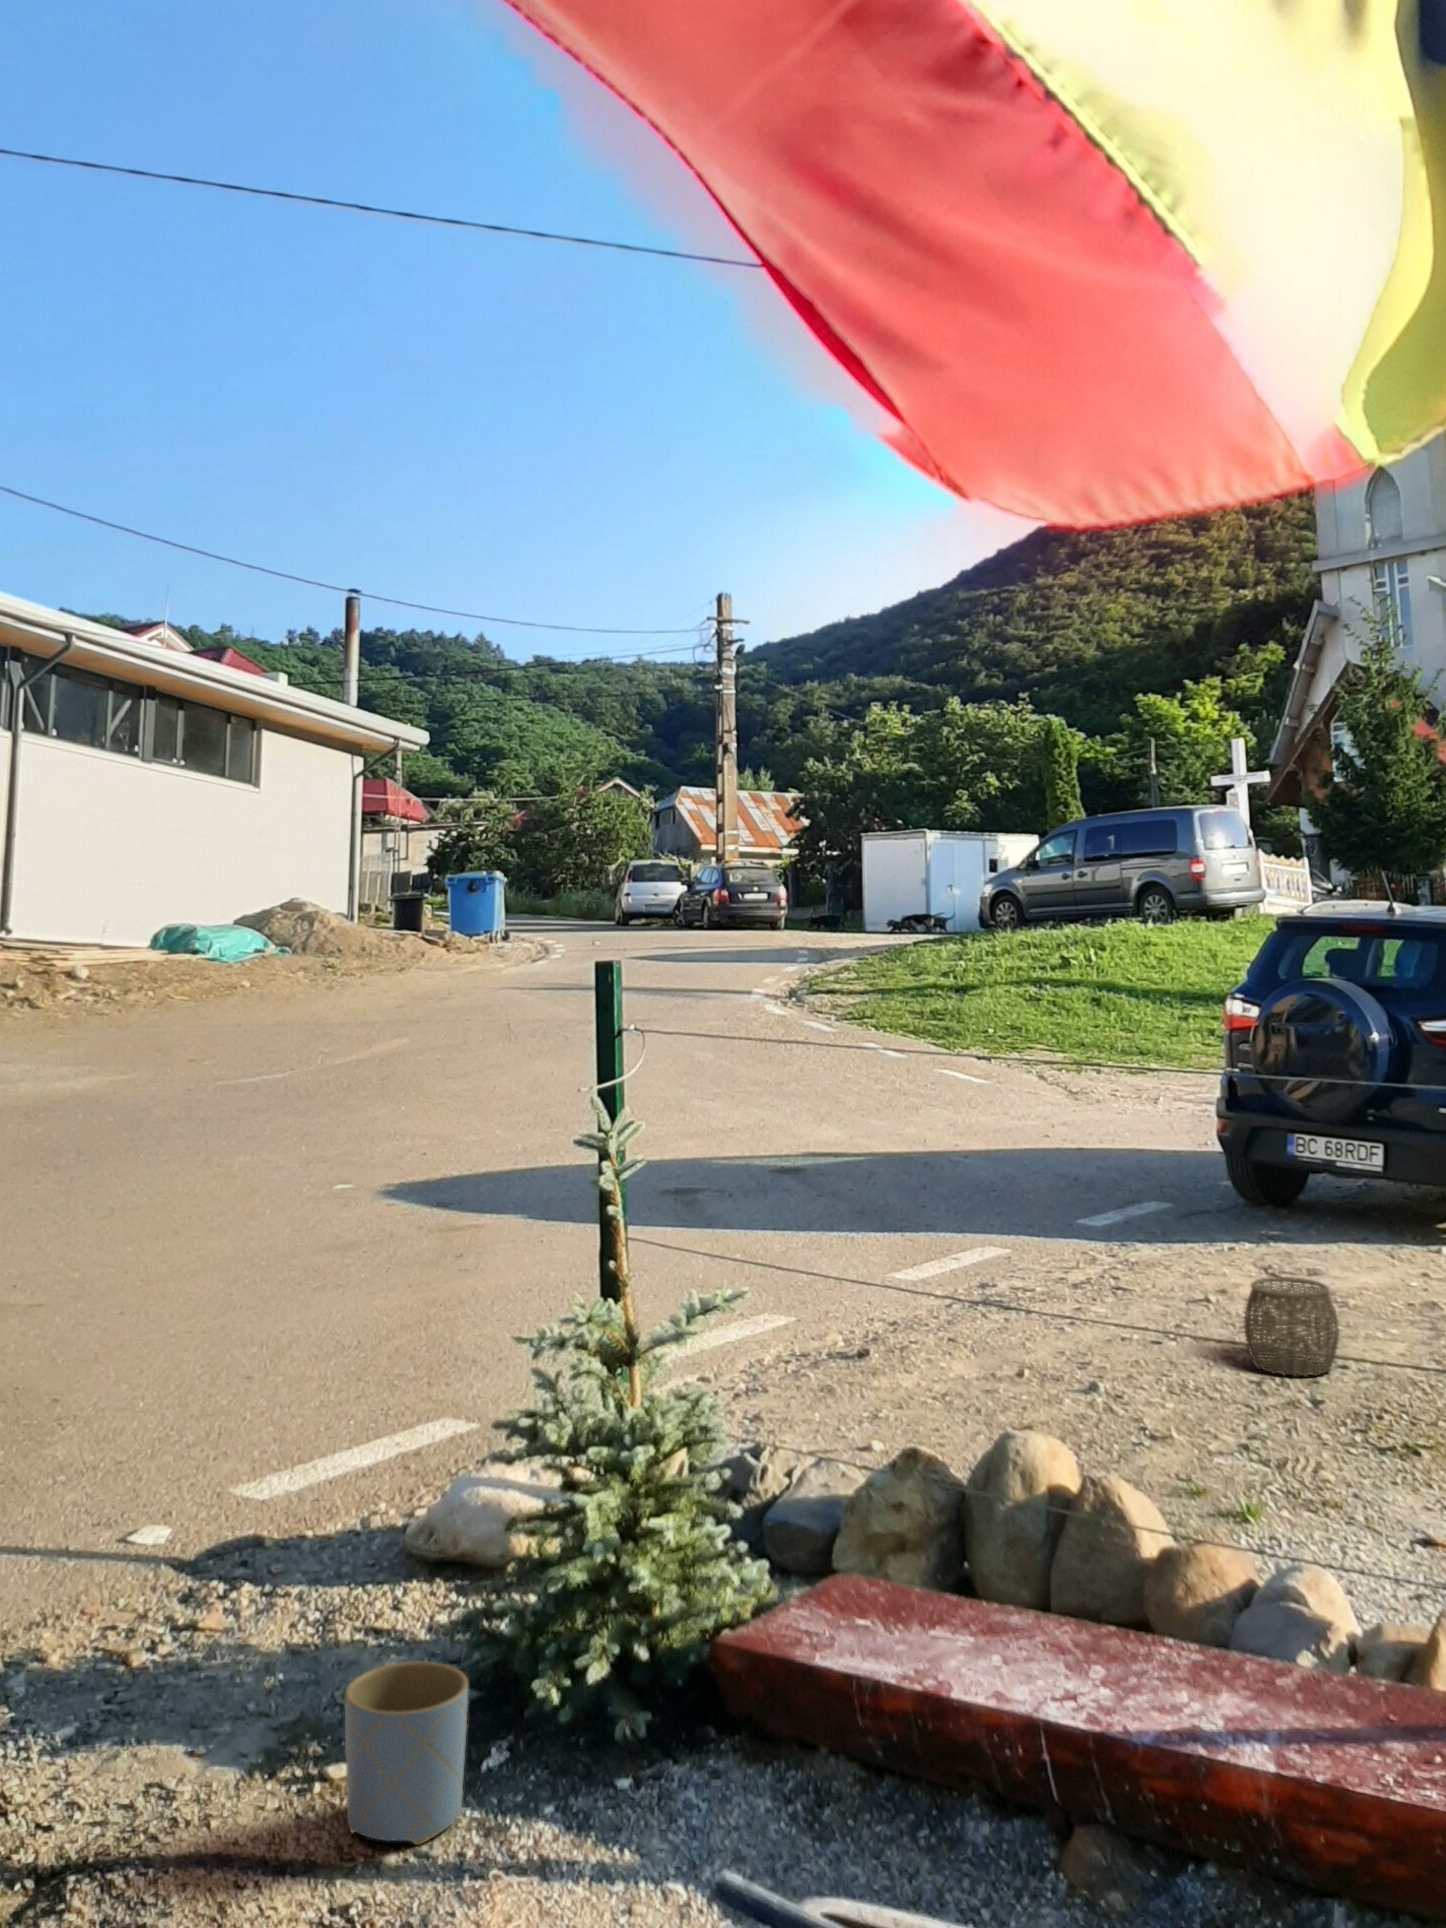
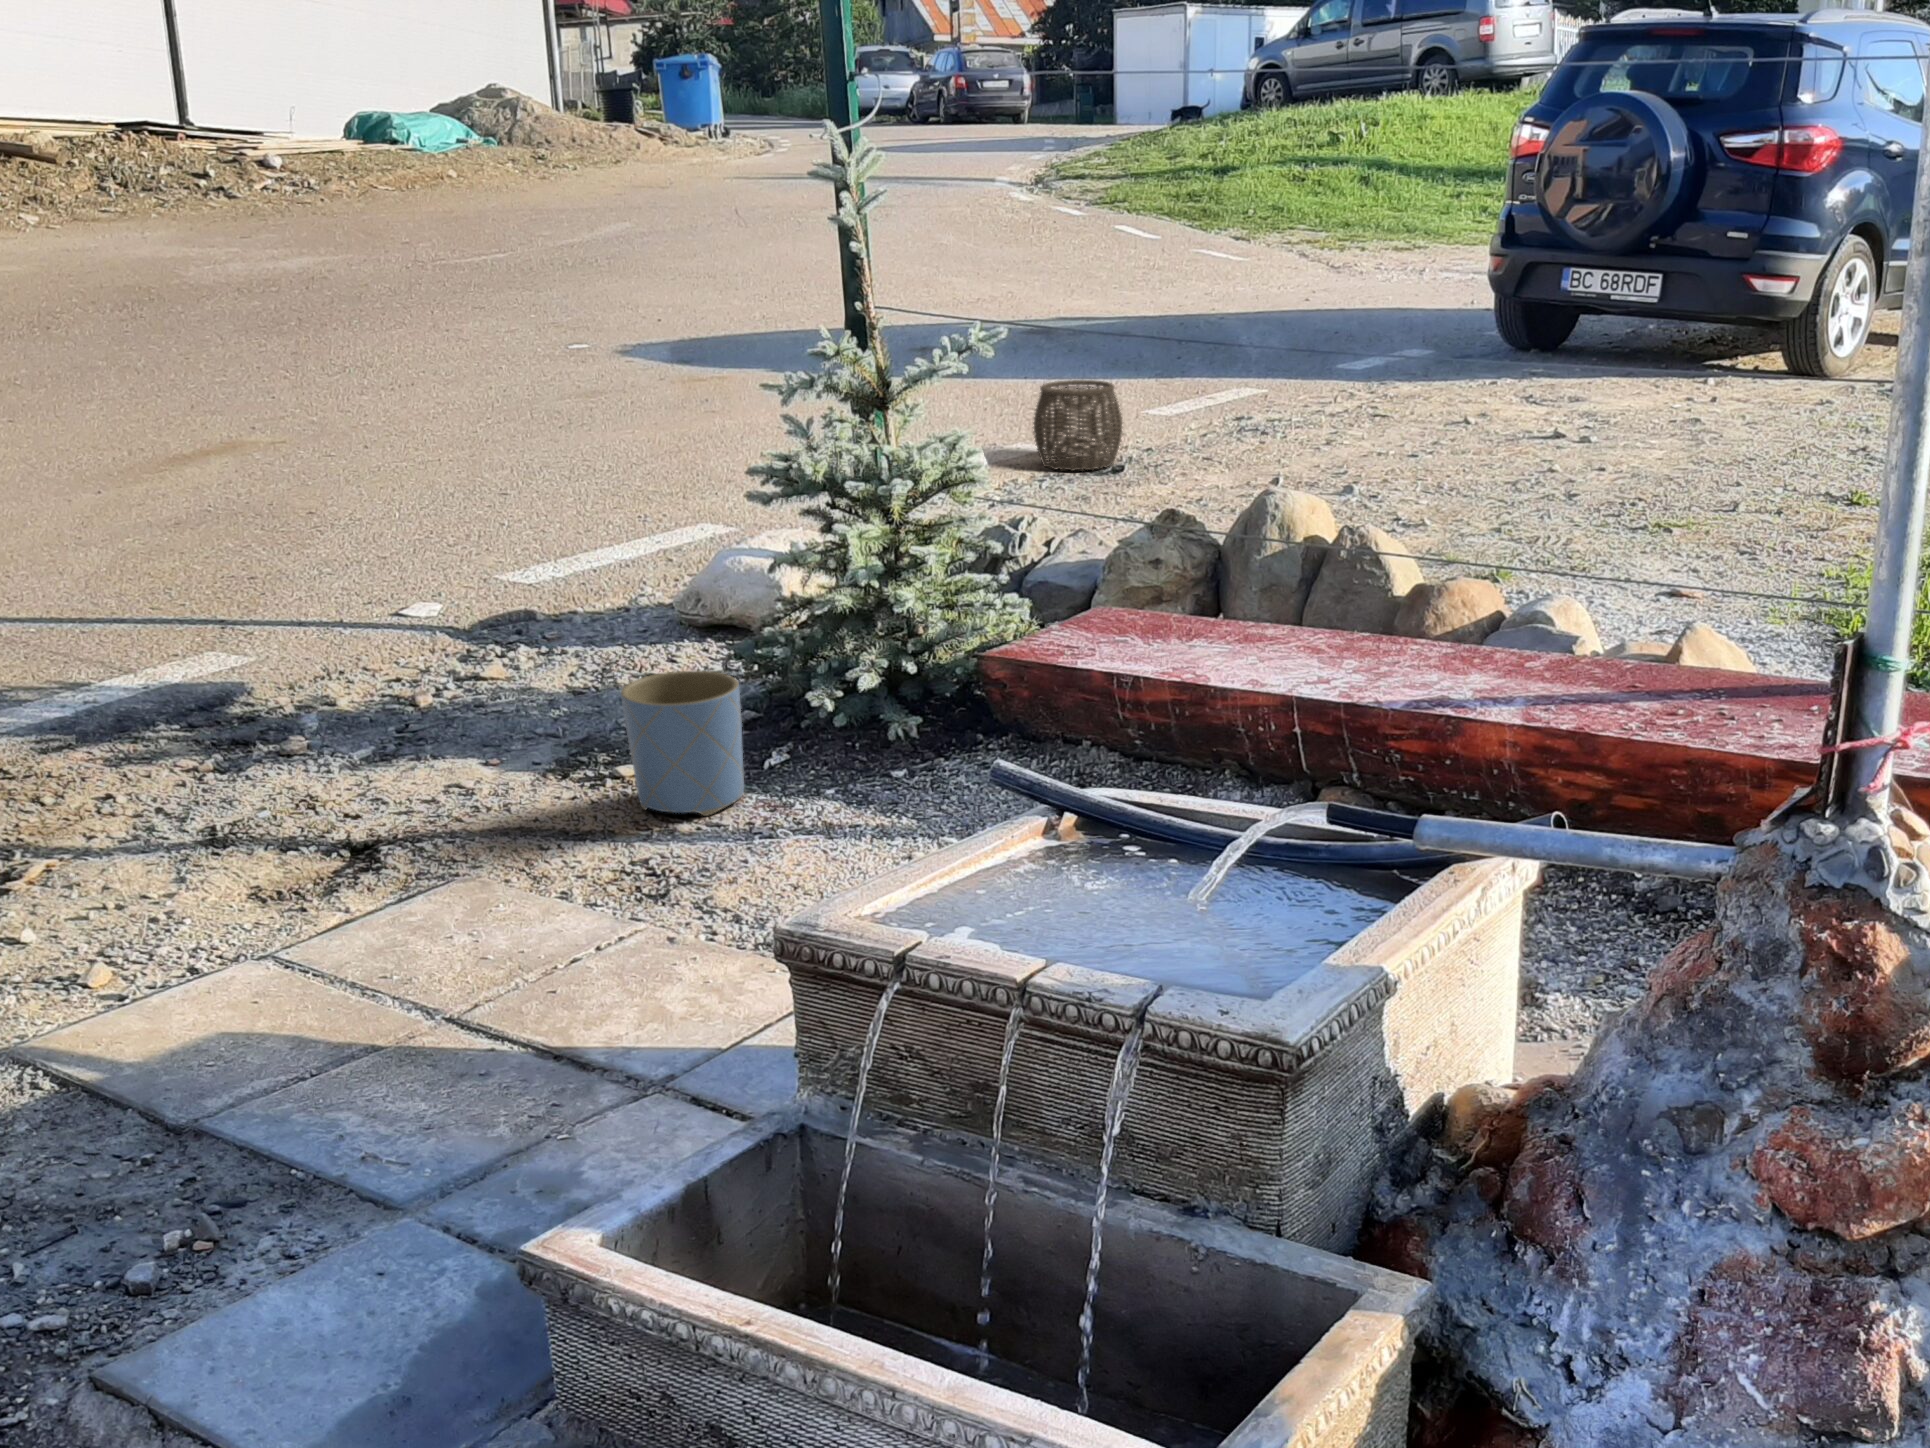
woven basket: present [1244,1277,1339,1376] -> present [1033,380,1123,471]

